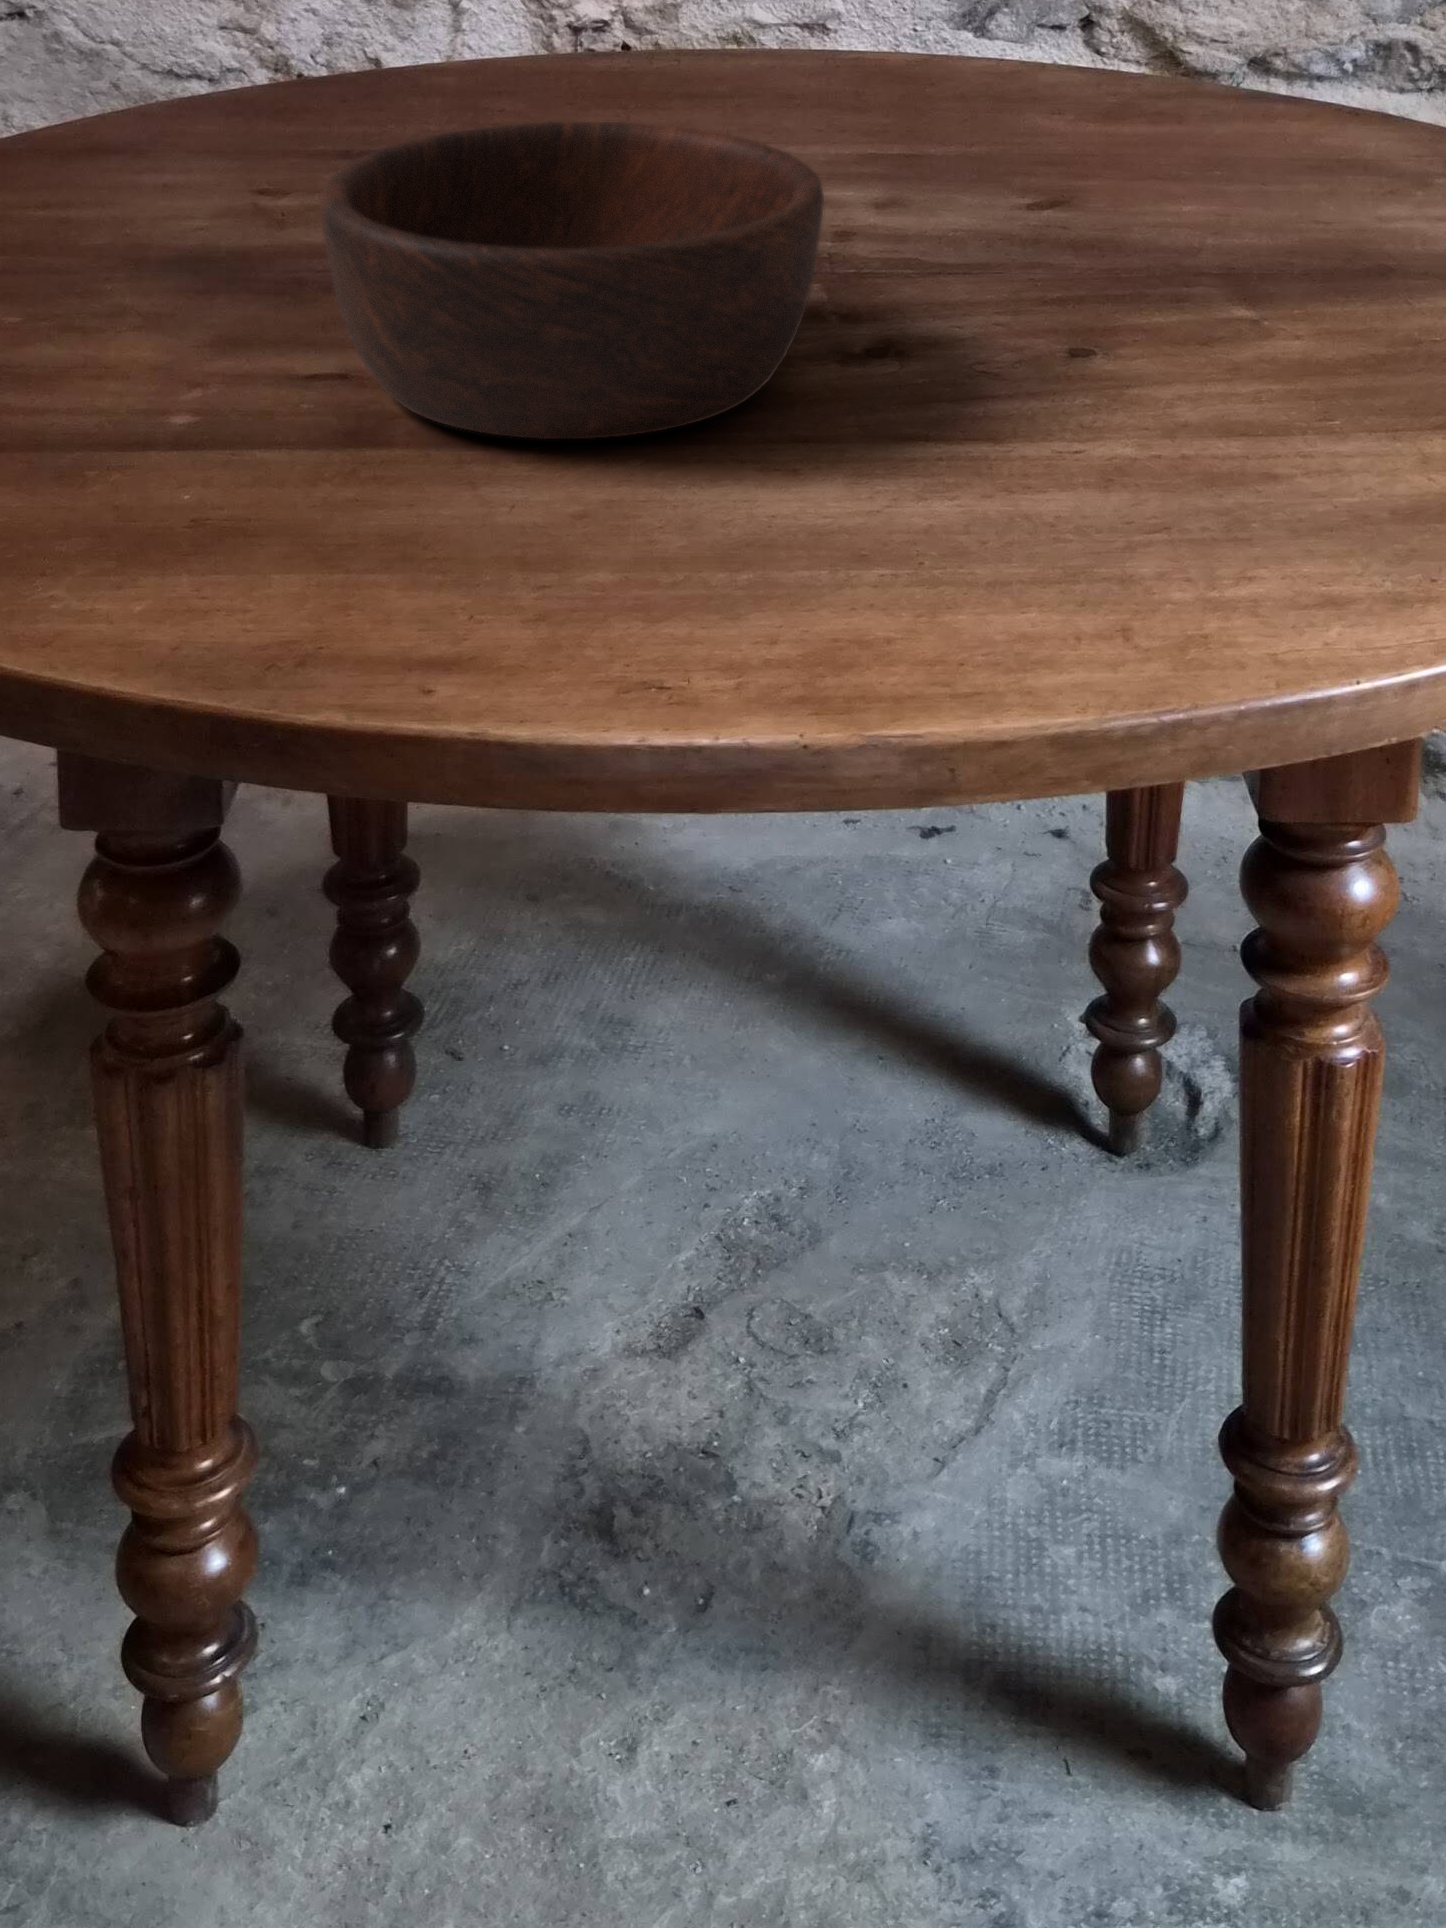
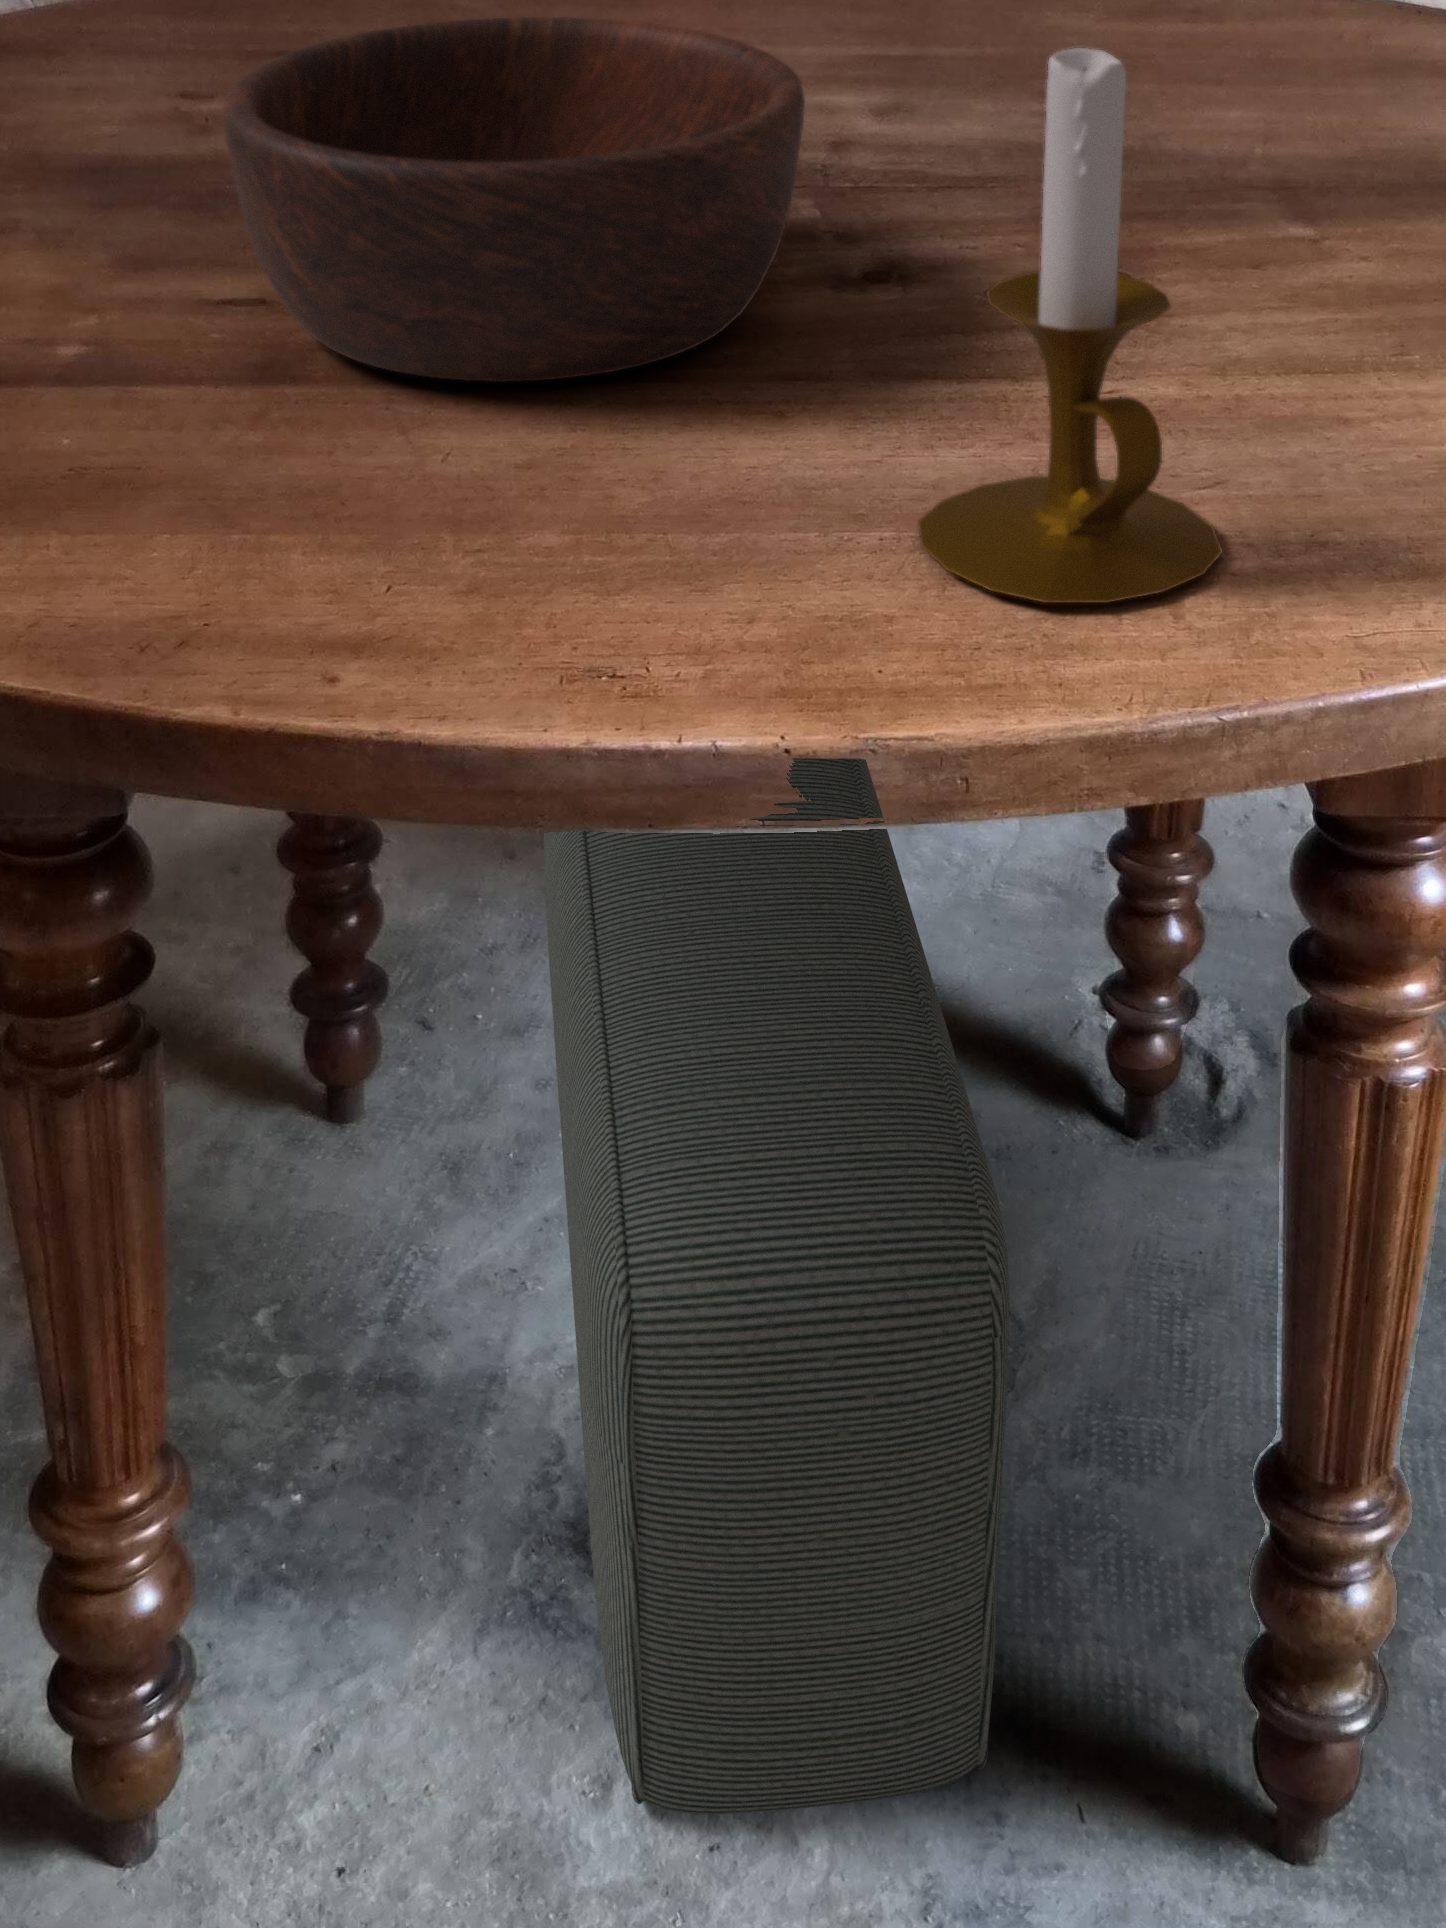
candlestick: none [928,156,1190,627] -> present [918,48,1222,603]
pouf: none [568,691,1002,1767] -> present [544,758,1009,1814]

